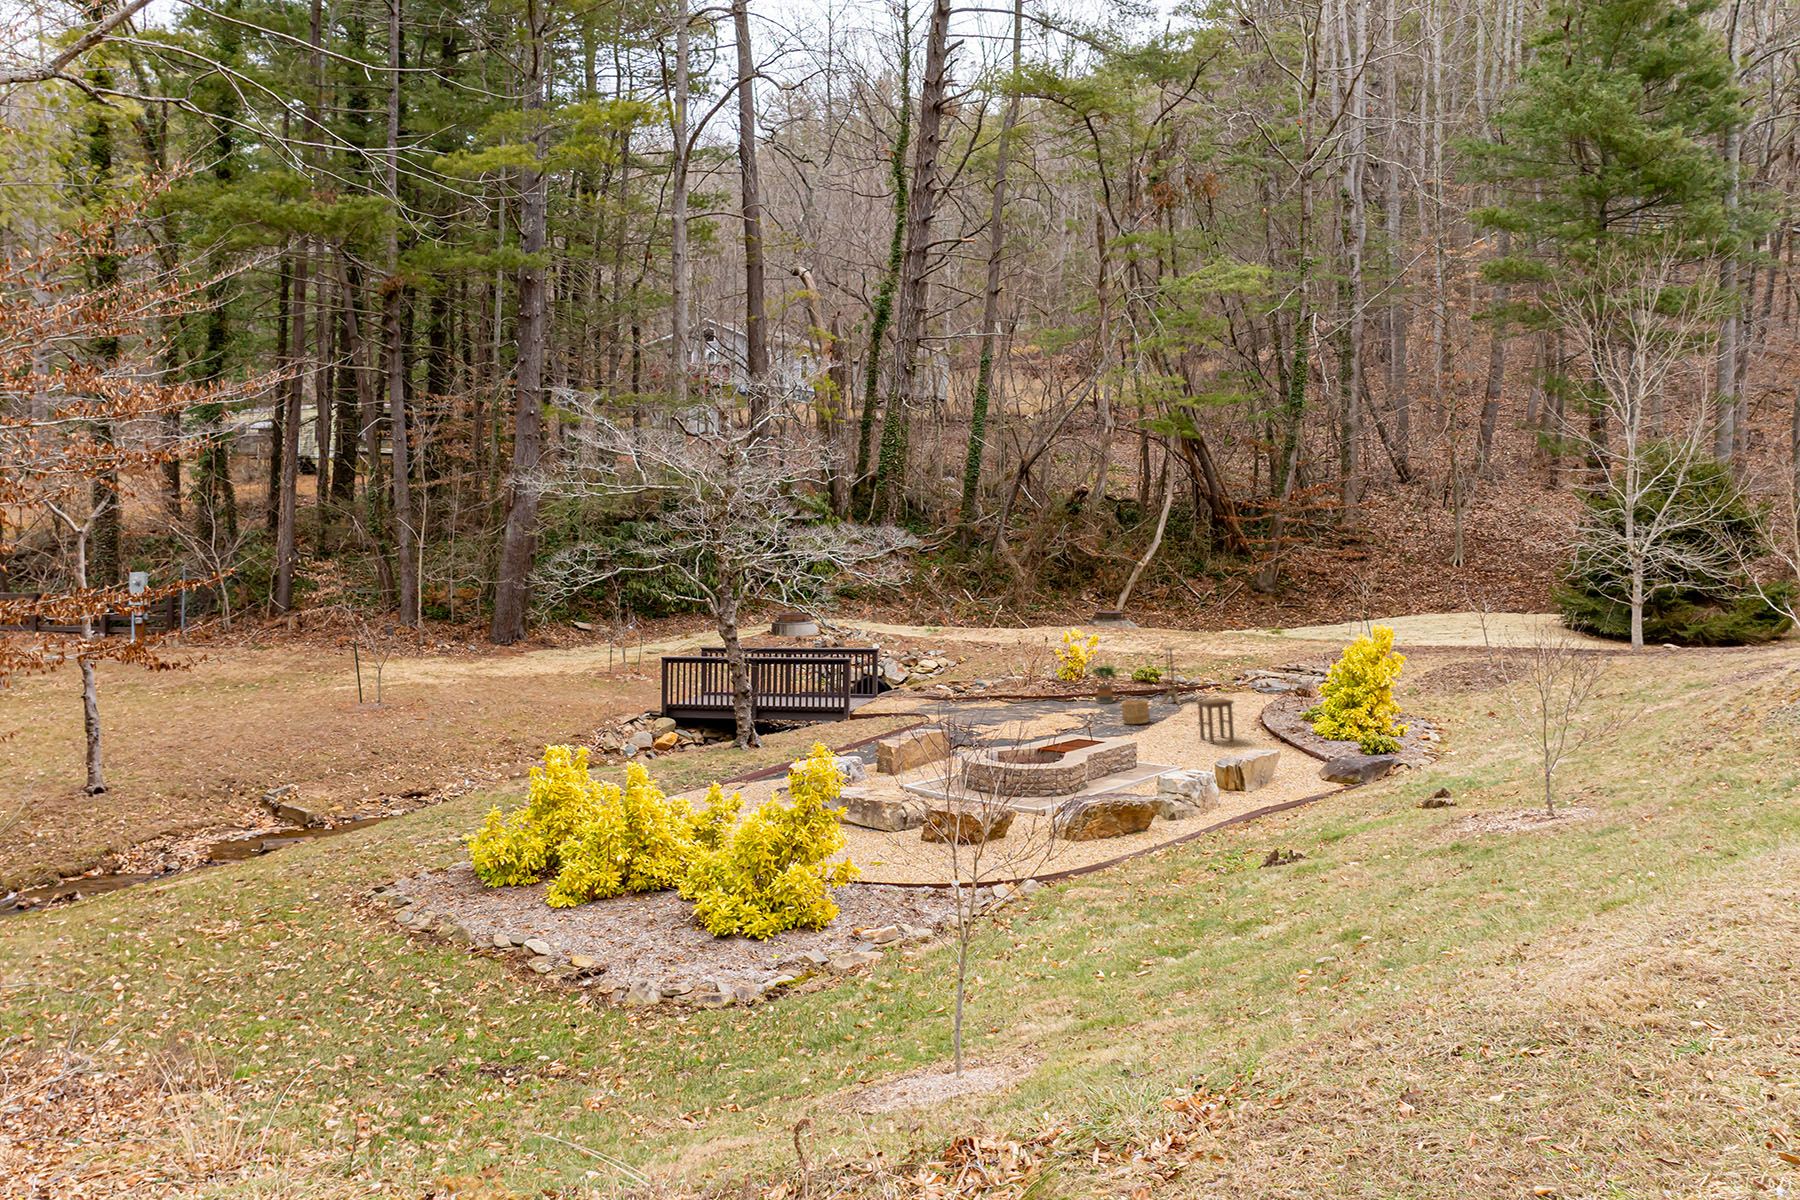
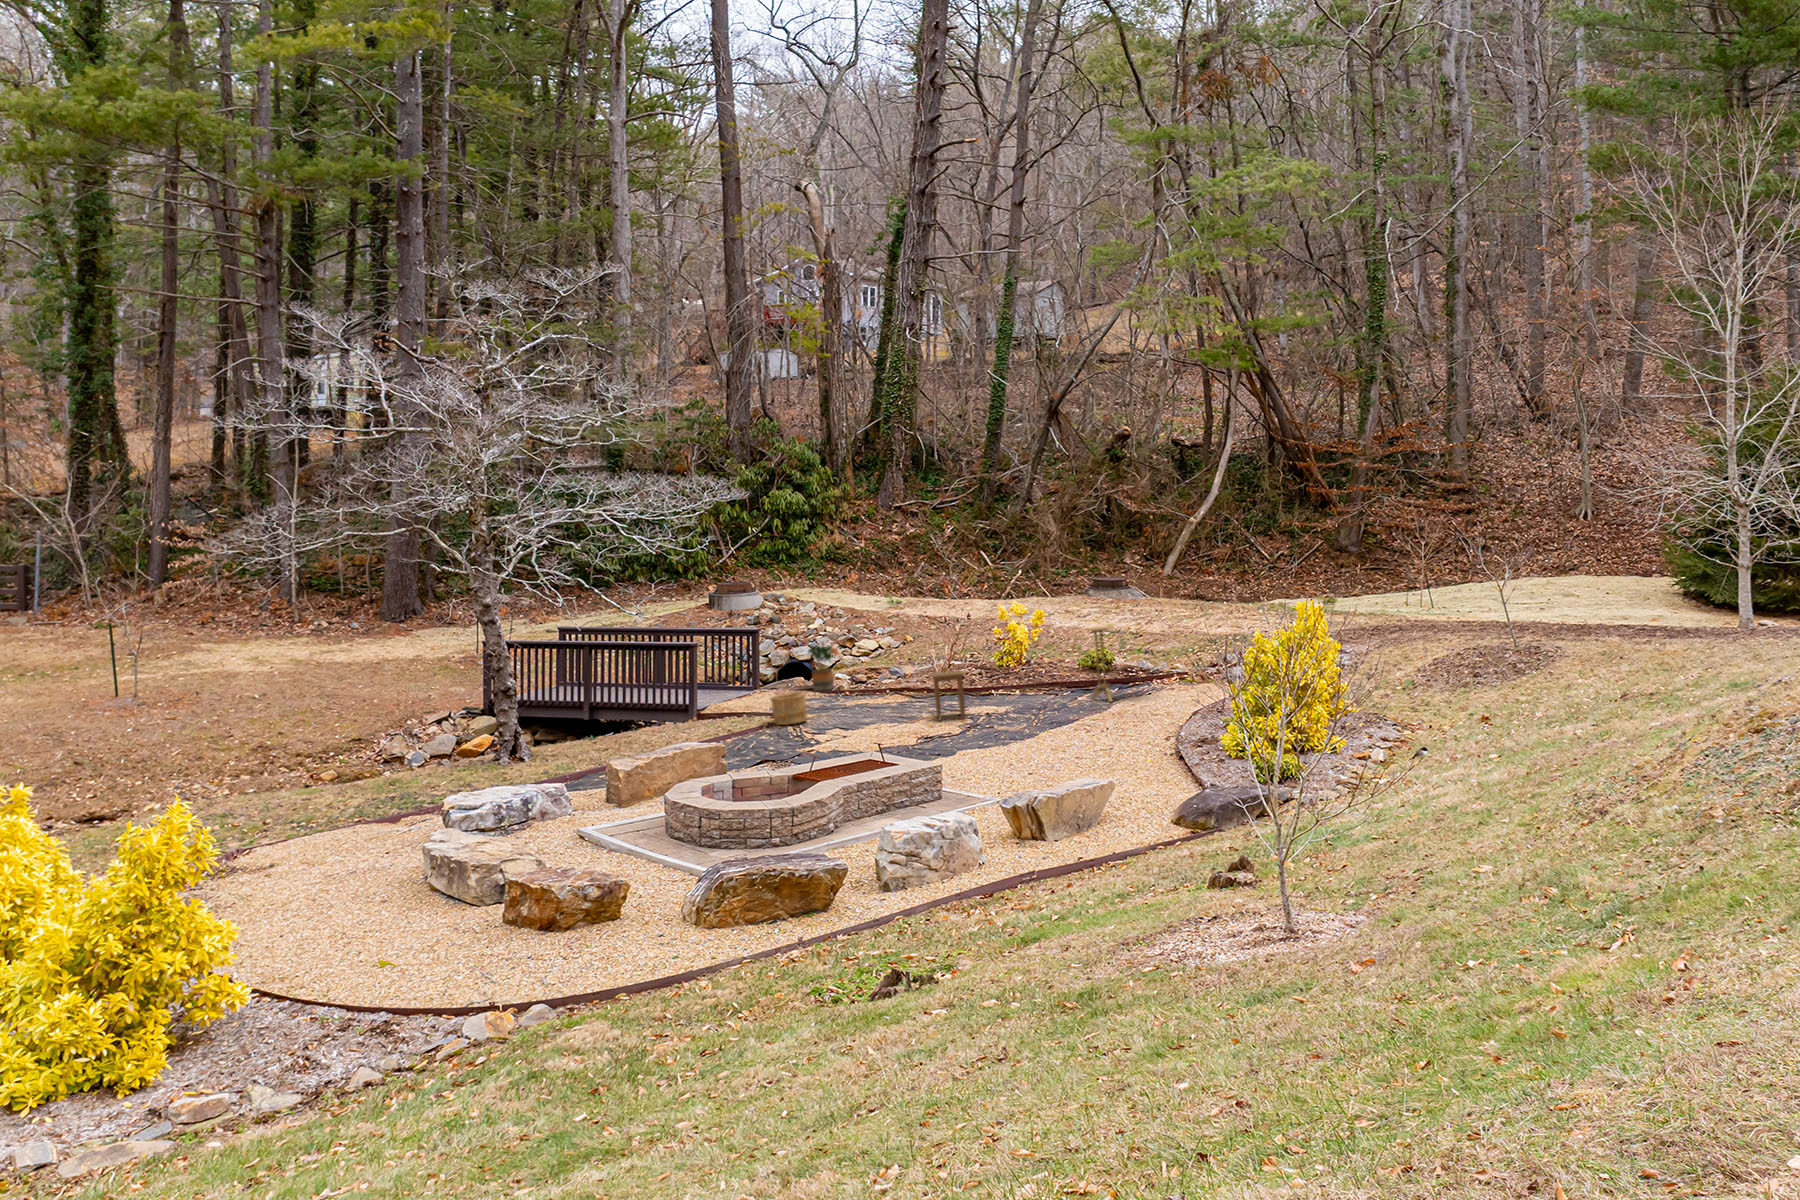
potted tree: present [1093,667,1117,704] -> present [808,645,835,691]
stool: present [1196,698,1234,743] -> present [931,670,966,721]
wooden bucket: present [1121,699,1150,724] -> present [770,693,807,725]

